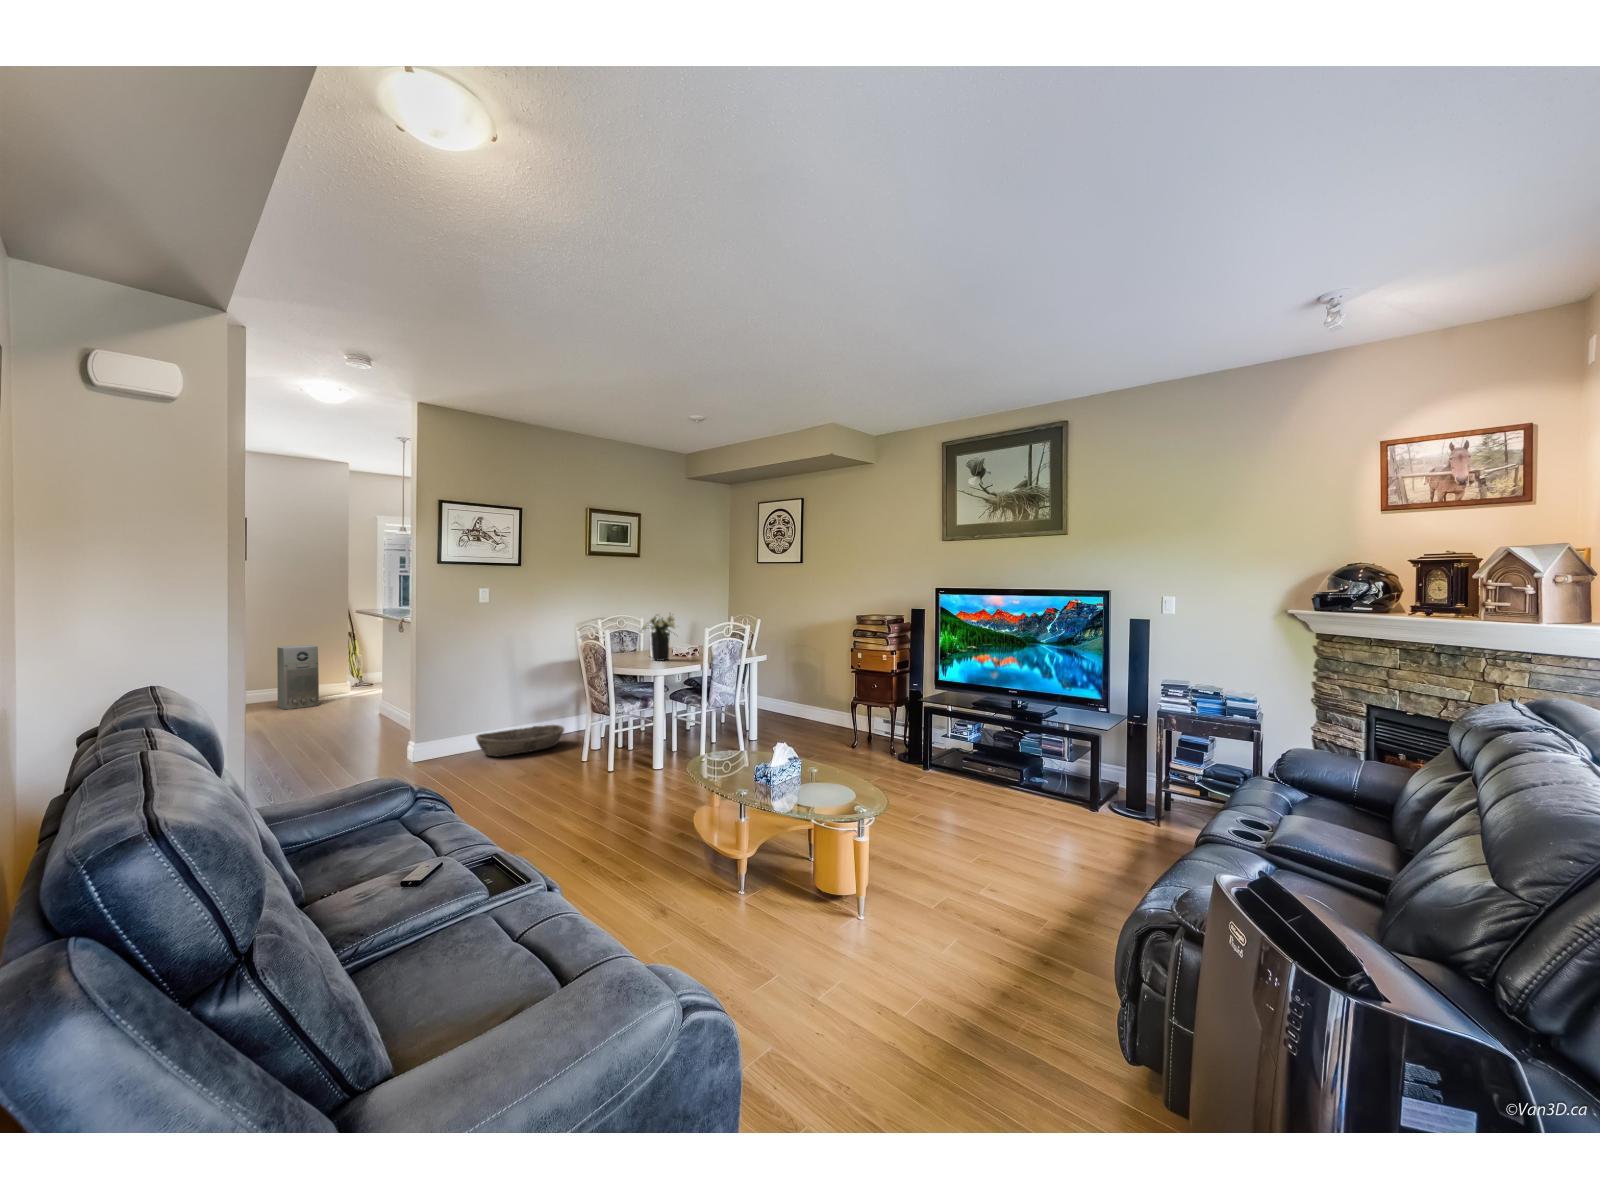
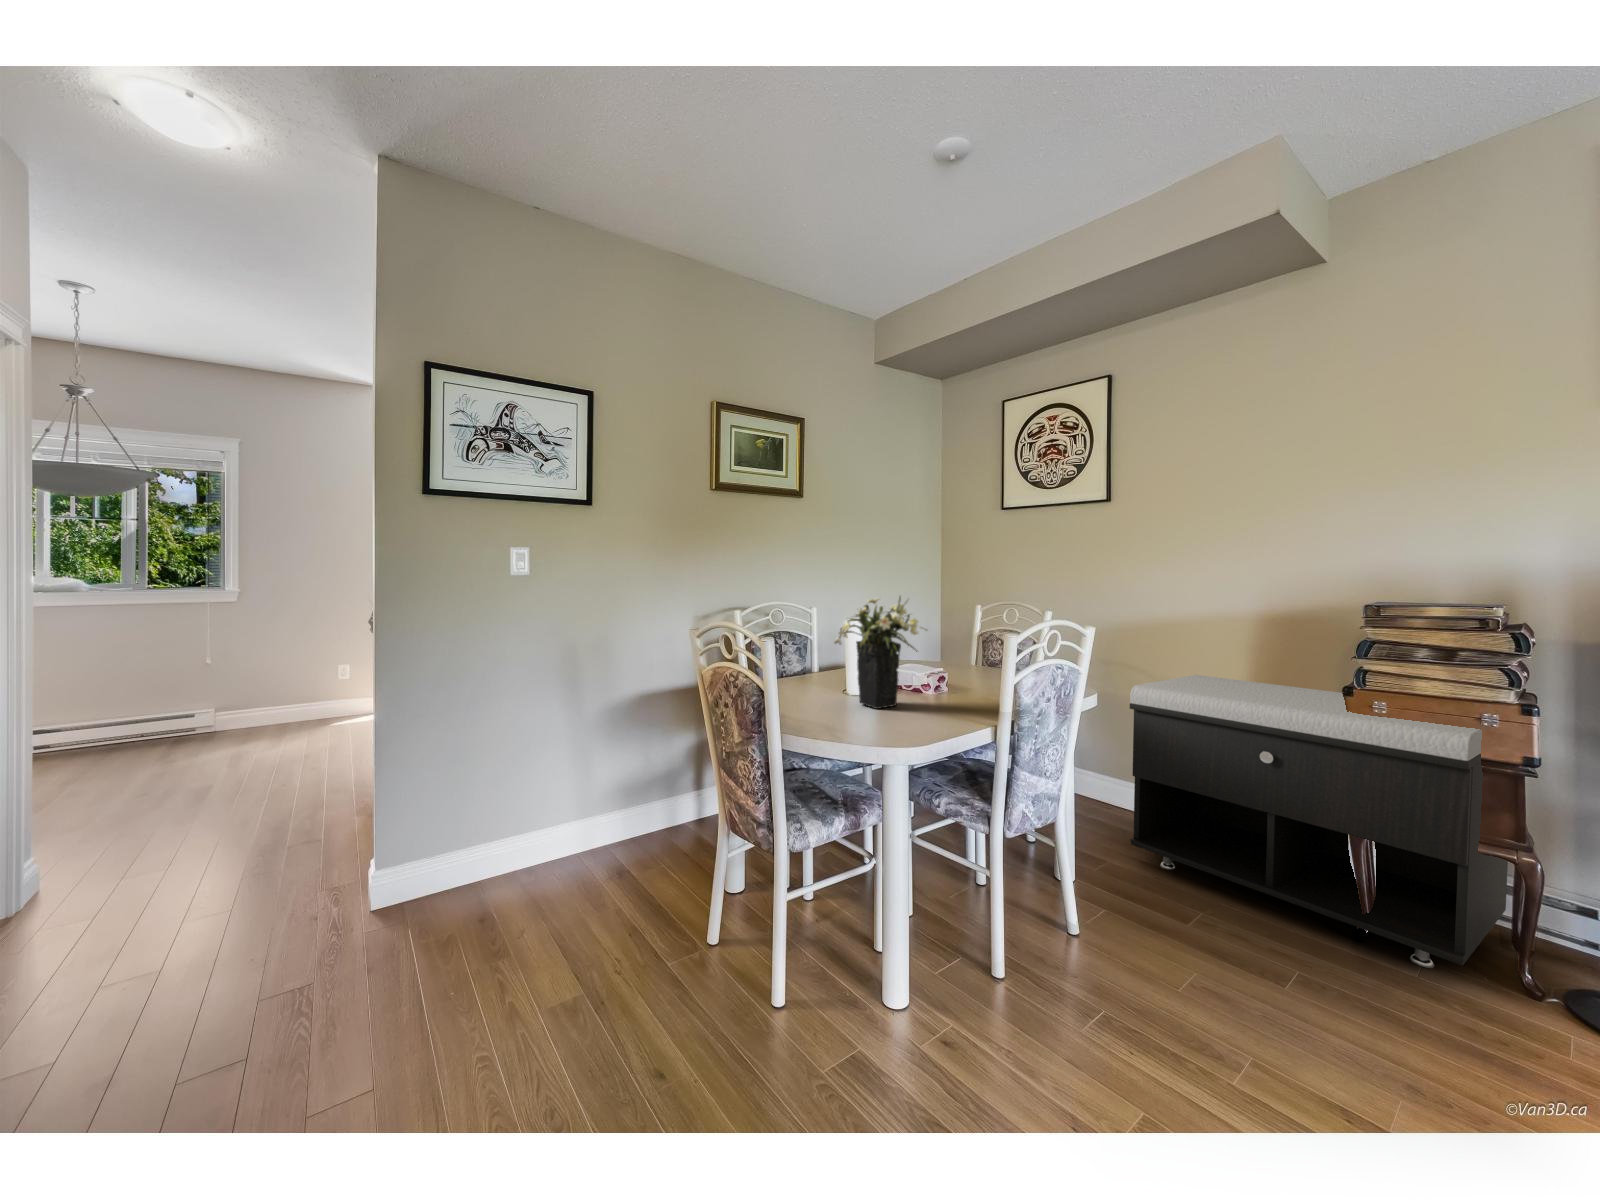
air purifier: present [277,645,319,709] -> none [291,641,347,734]
storage bench: none [788,650,916,755] -> present [1130,675,1508,968]
basket: present [476,725,564,756] -> none [497,813,673,896]

